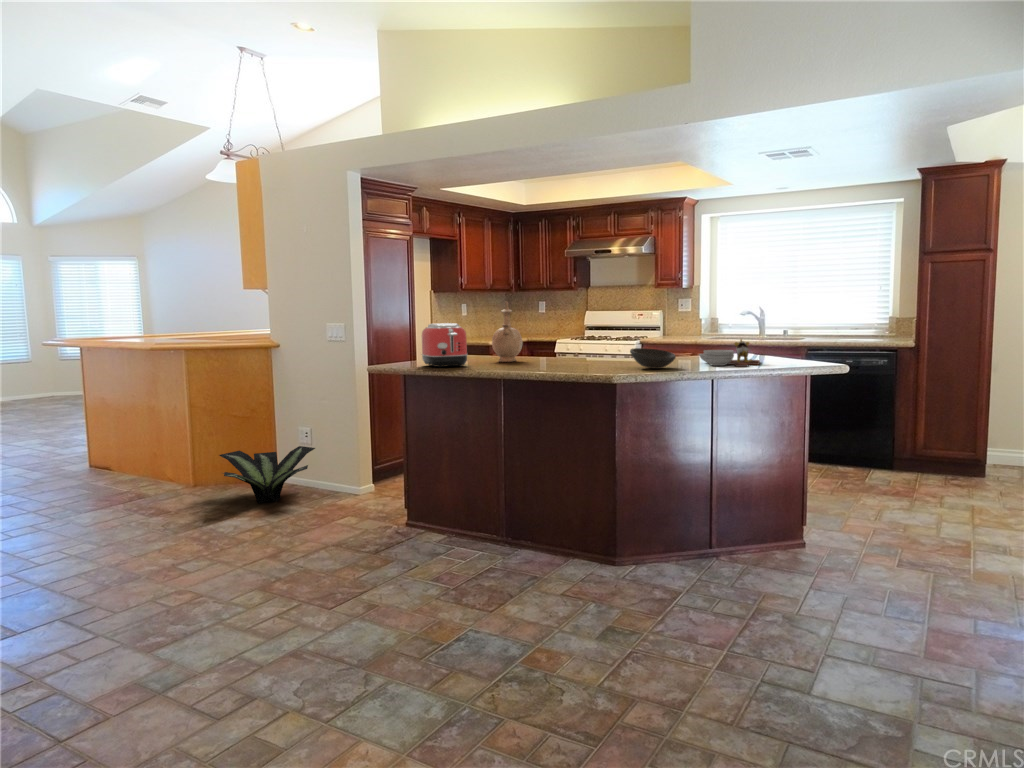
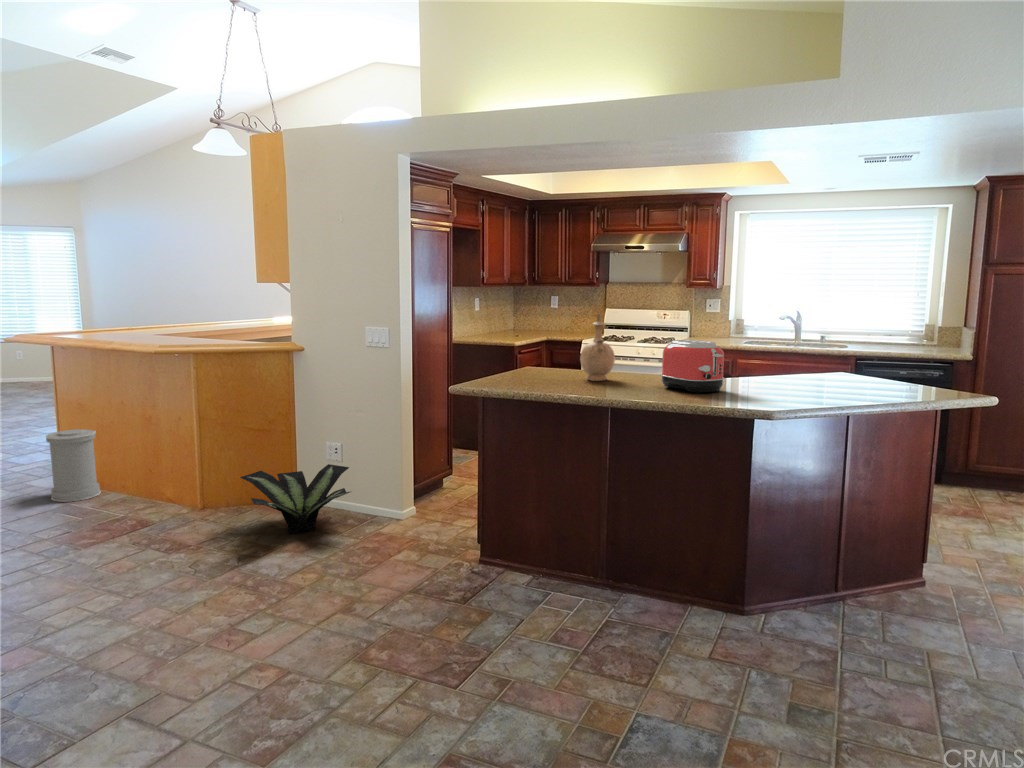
toaster: present [422,323,468,368] -> present [661,340,724,393]
cutting board: present [699,339,760,367] -> none [822,364,896,398]
bowl: present [630,348,676,369] -> none [767,375,820,400]
trash can: none [72,419,119,480] -> present [46,429,101,502]

